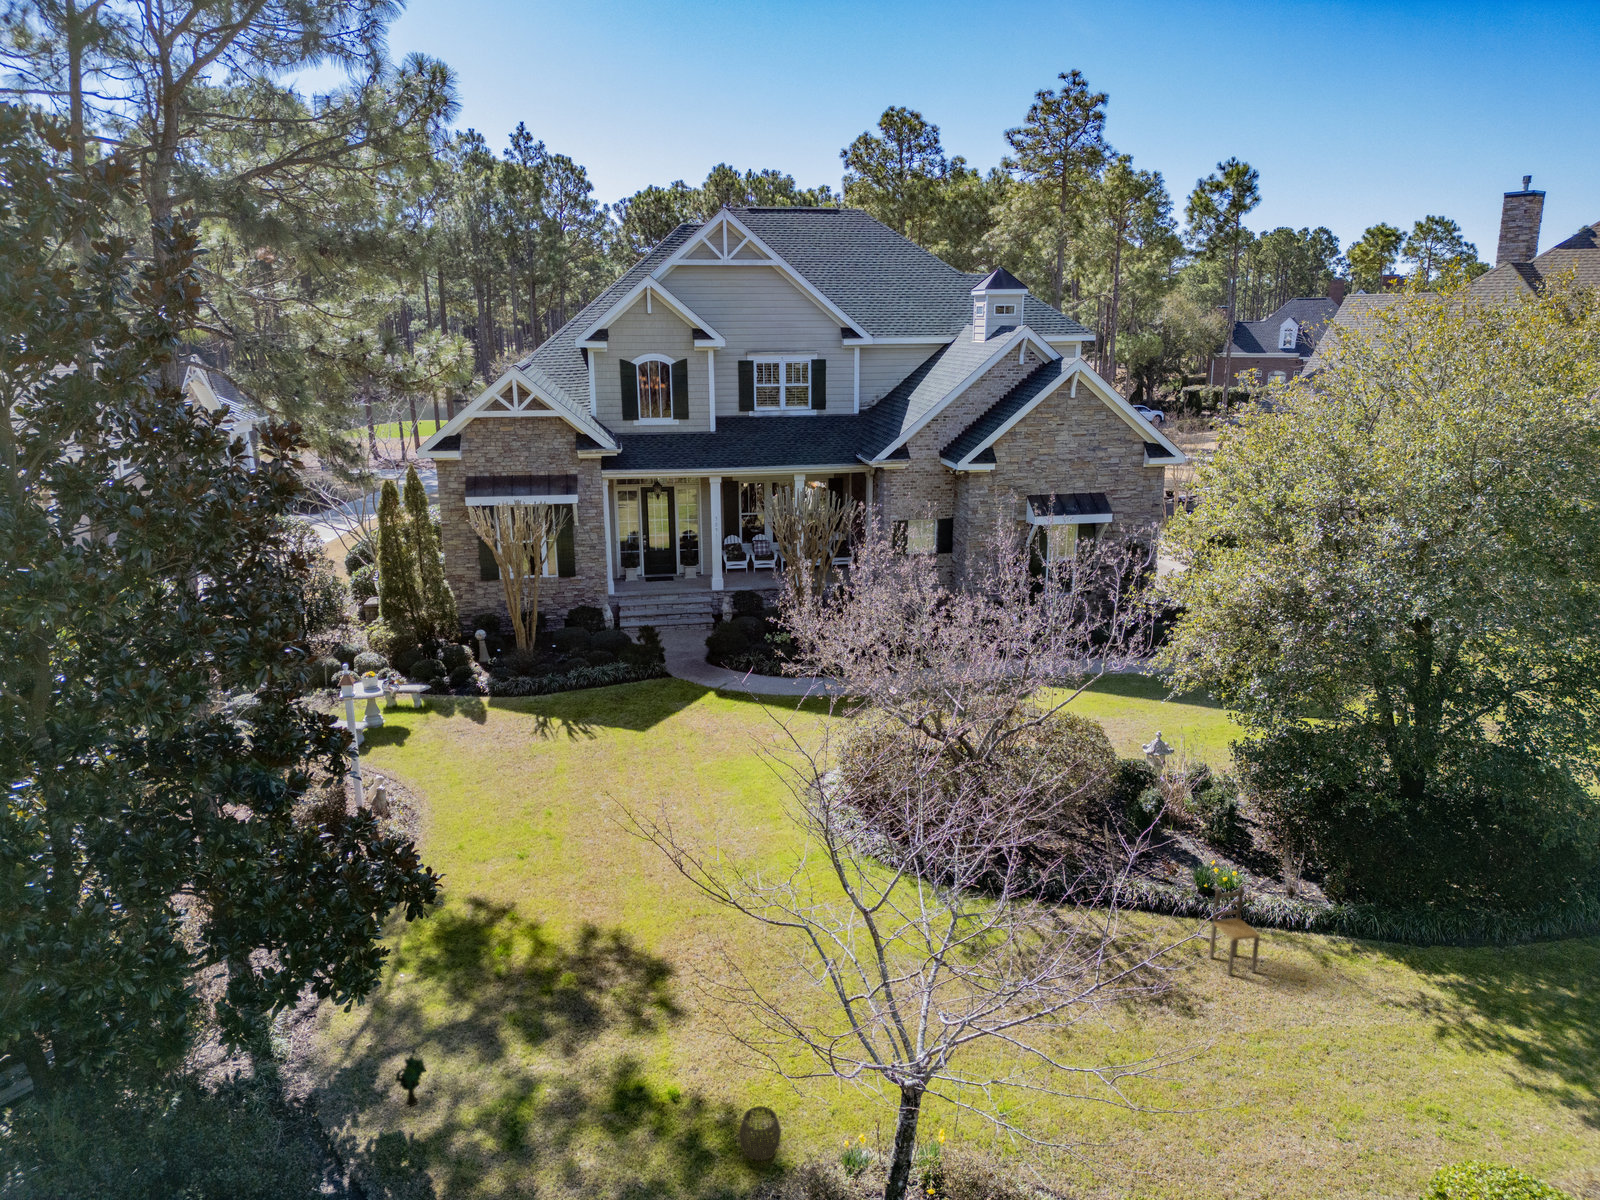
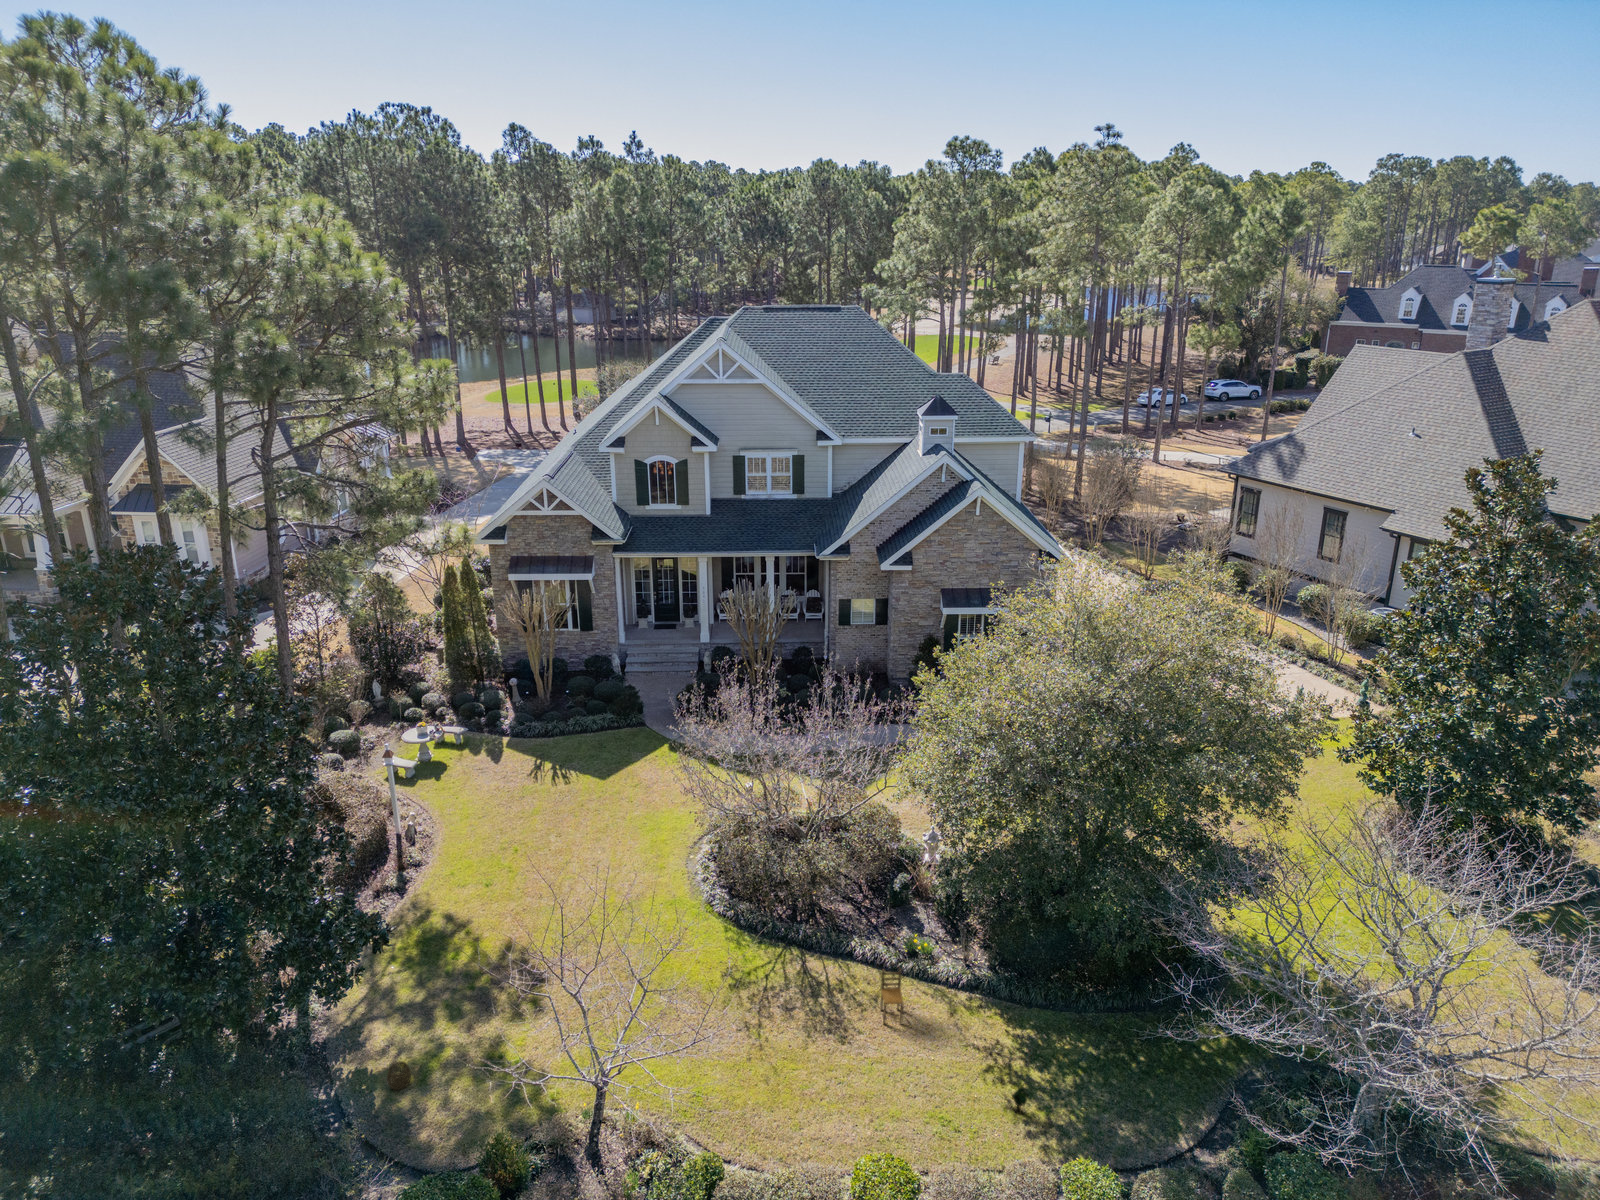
decorative plant: present [395,1050,426,1106] -> present [1012,1084,1028,1114]
woven basket: present [739,1106,781,1161] -> present [387,1061,411,1090]

